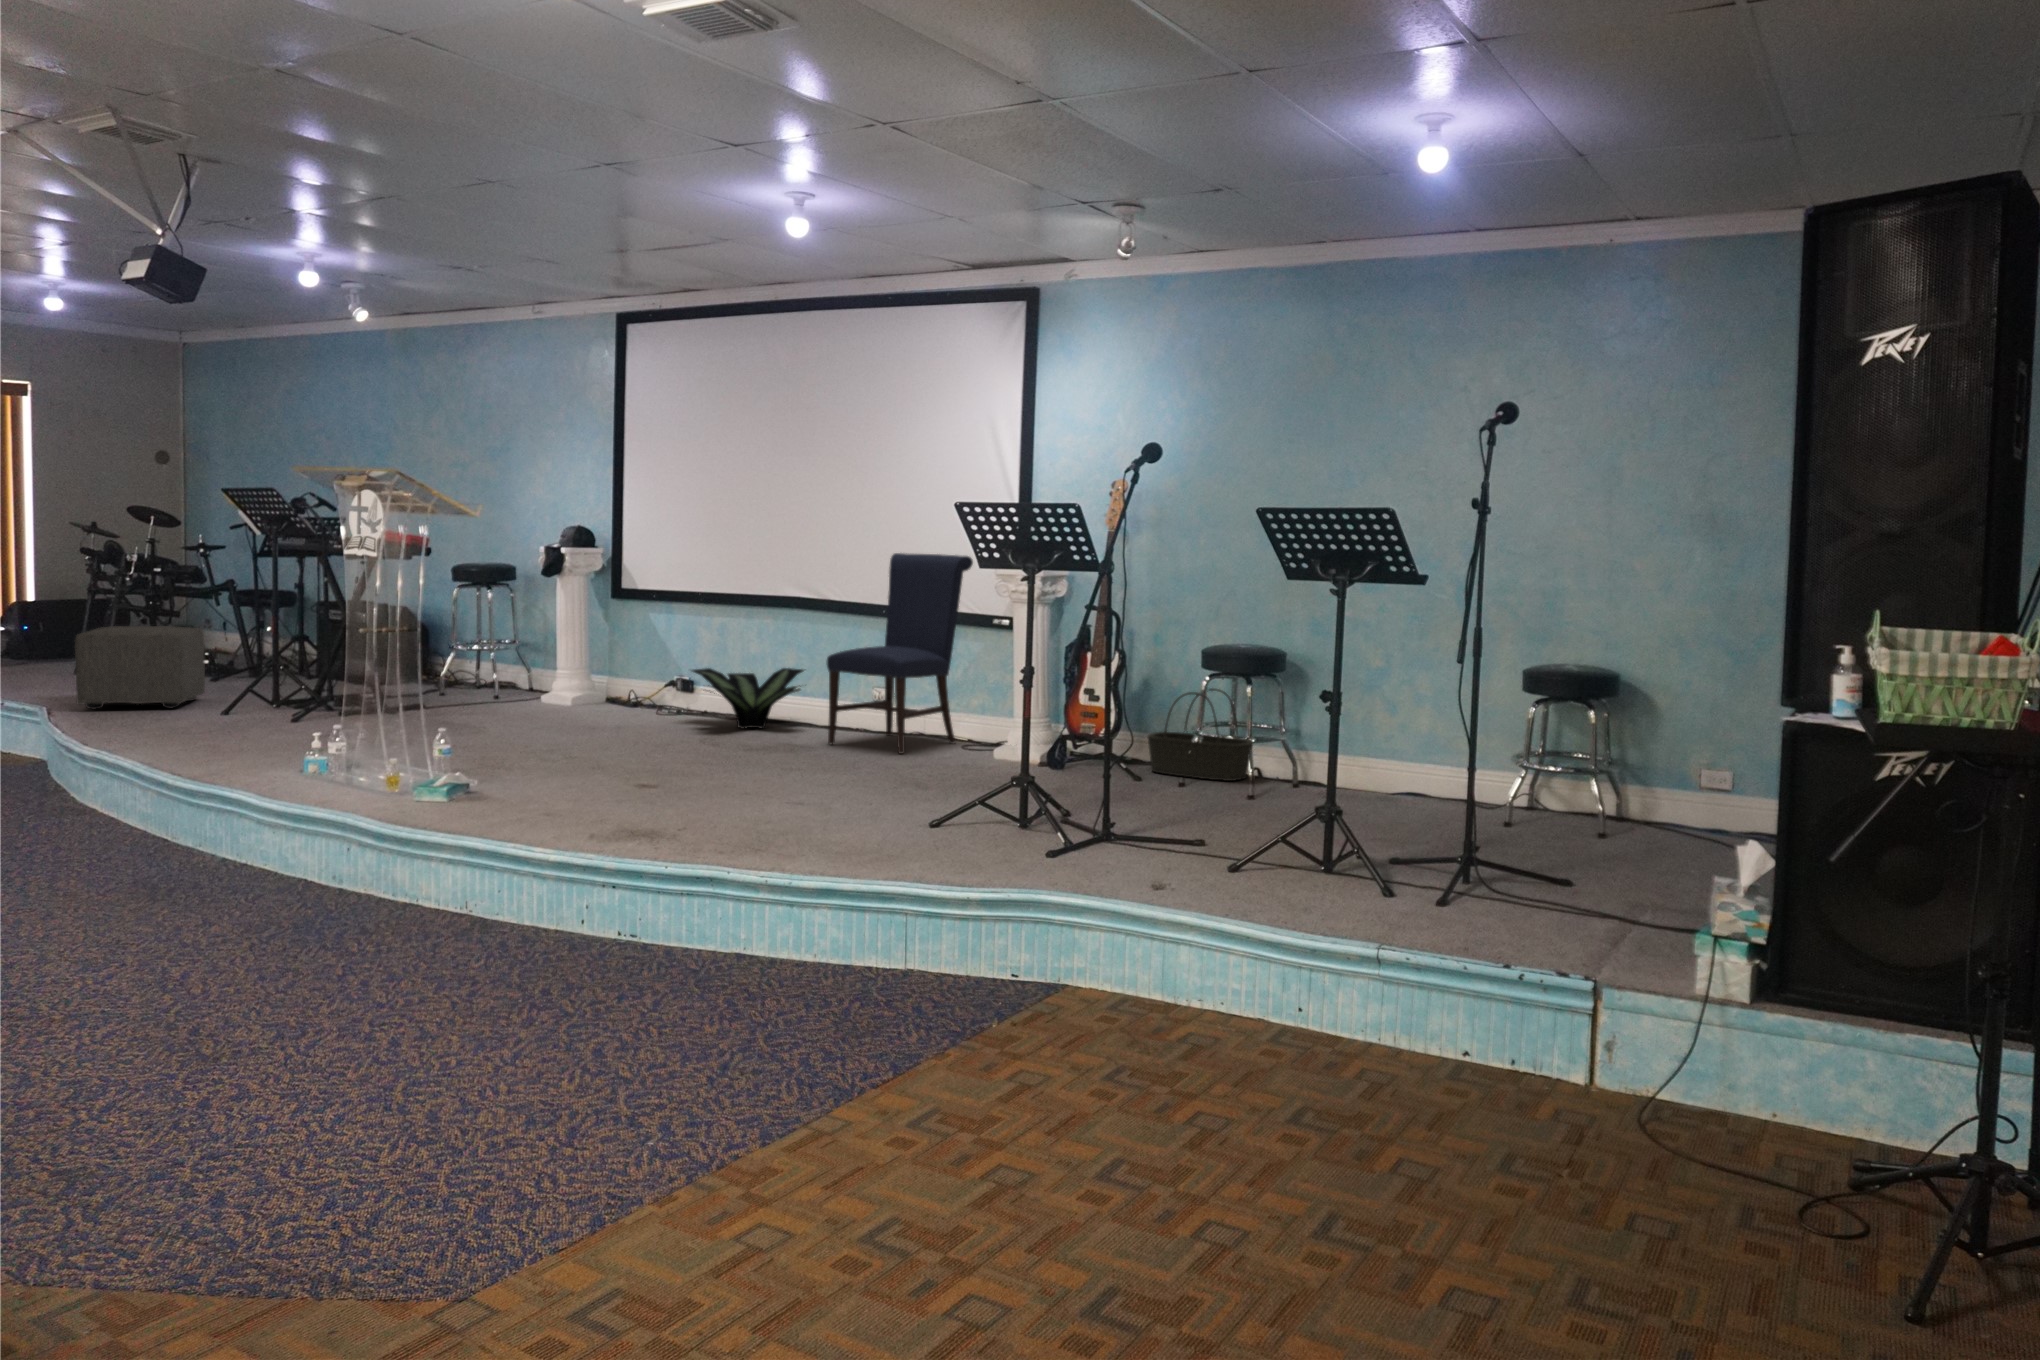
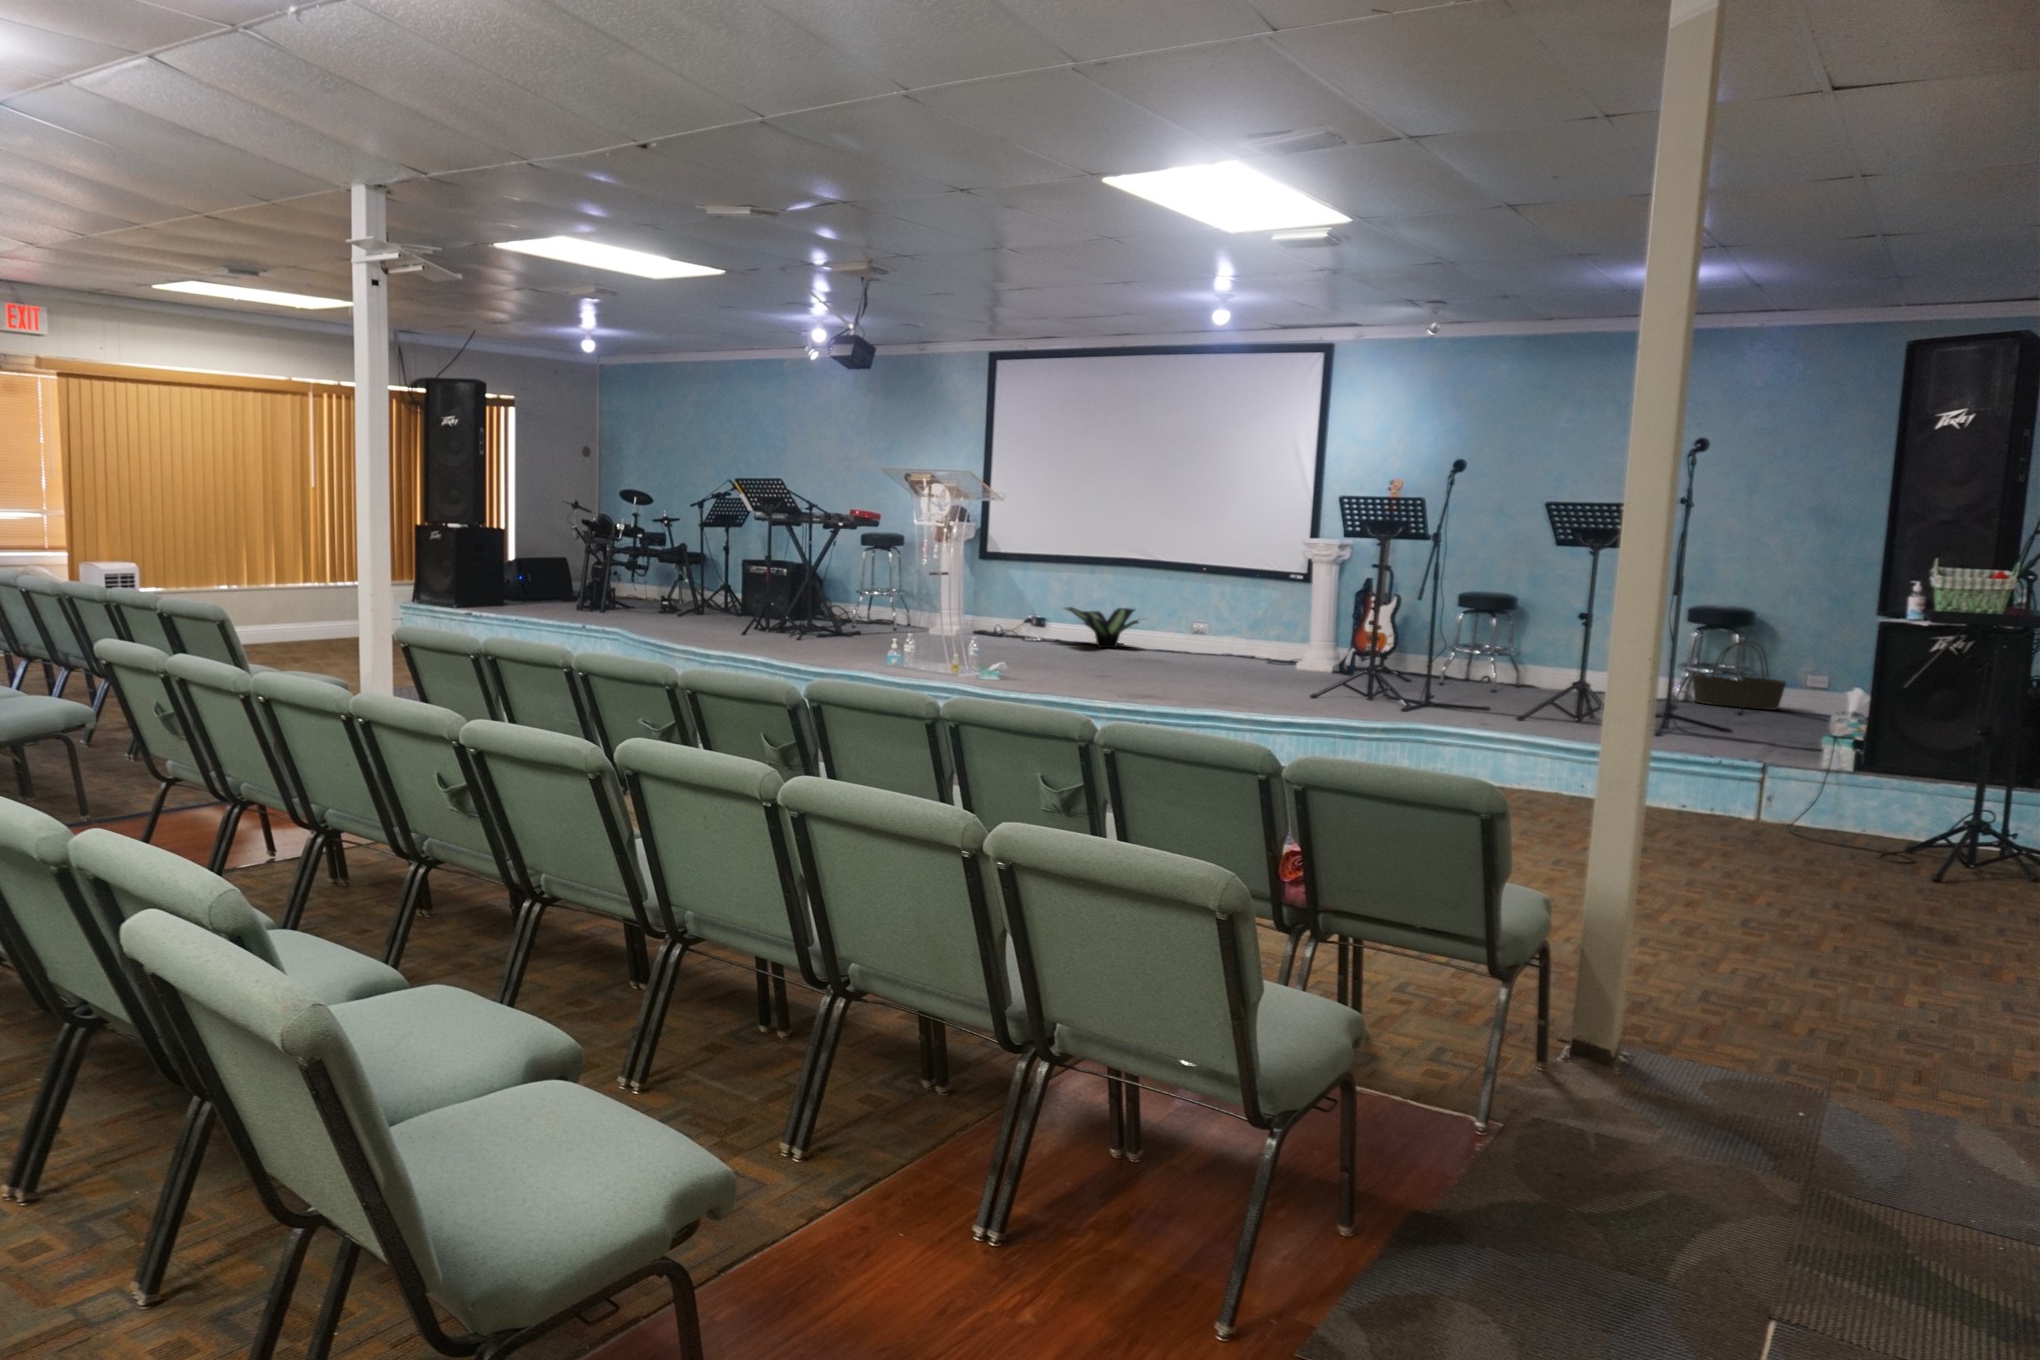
chair: present [827,553,973,753] -> none [1174,528,1273,663]
ottoman: present [75,626,205,709] -> none [657,576,720,631]
basket: present [1147,688,1253,781] -> present [1693,641,1786,710]

